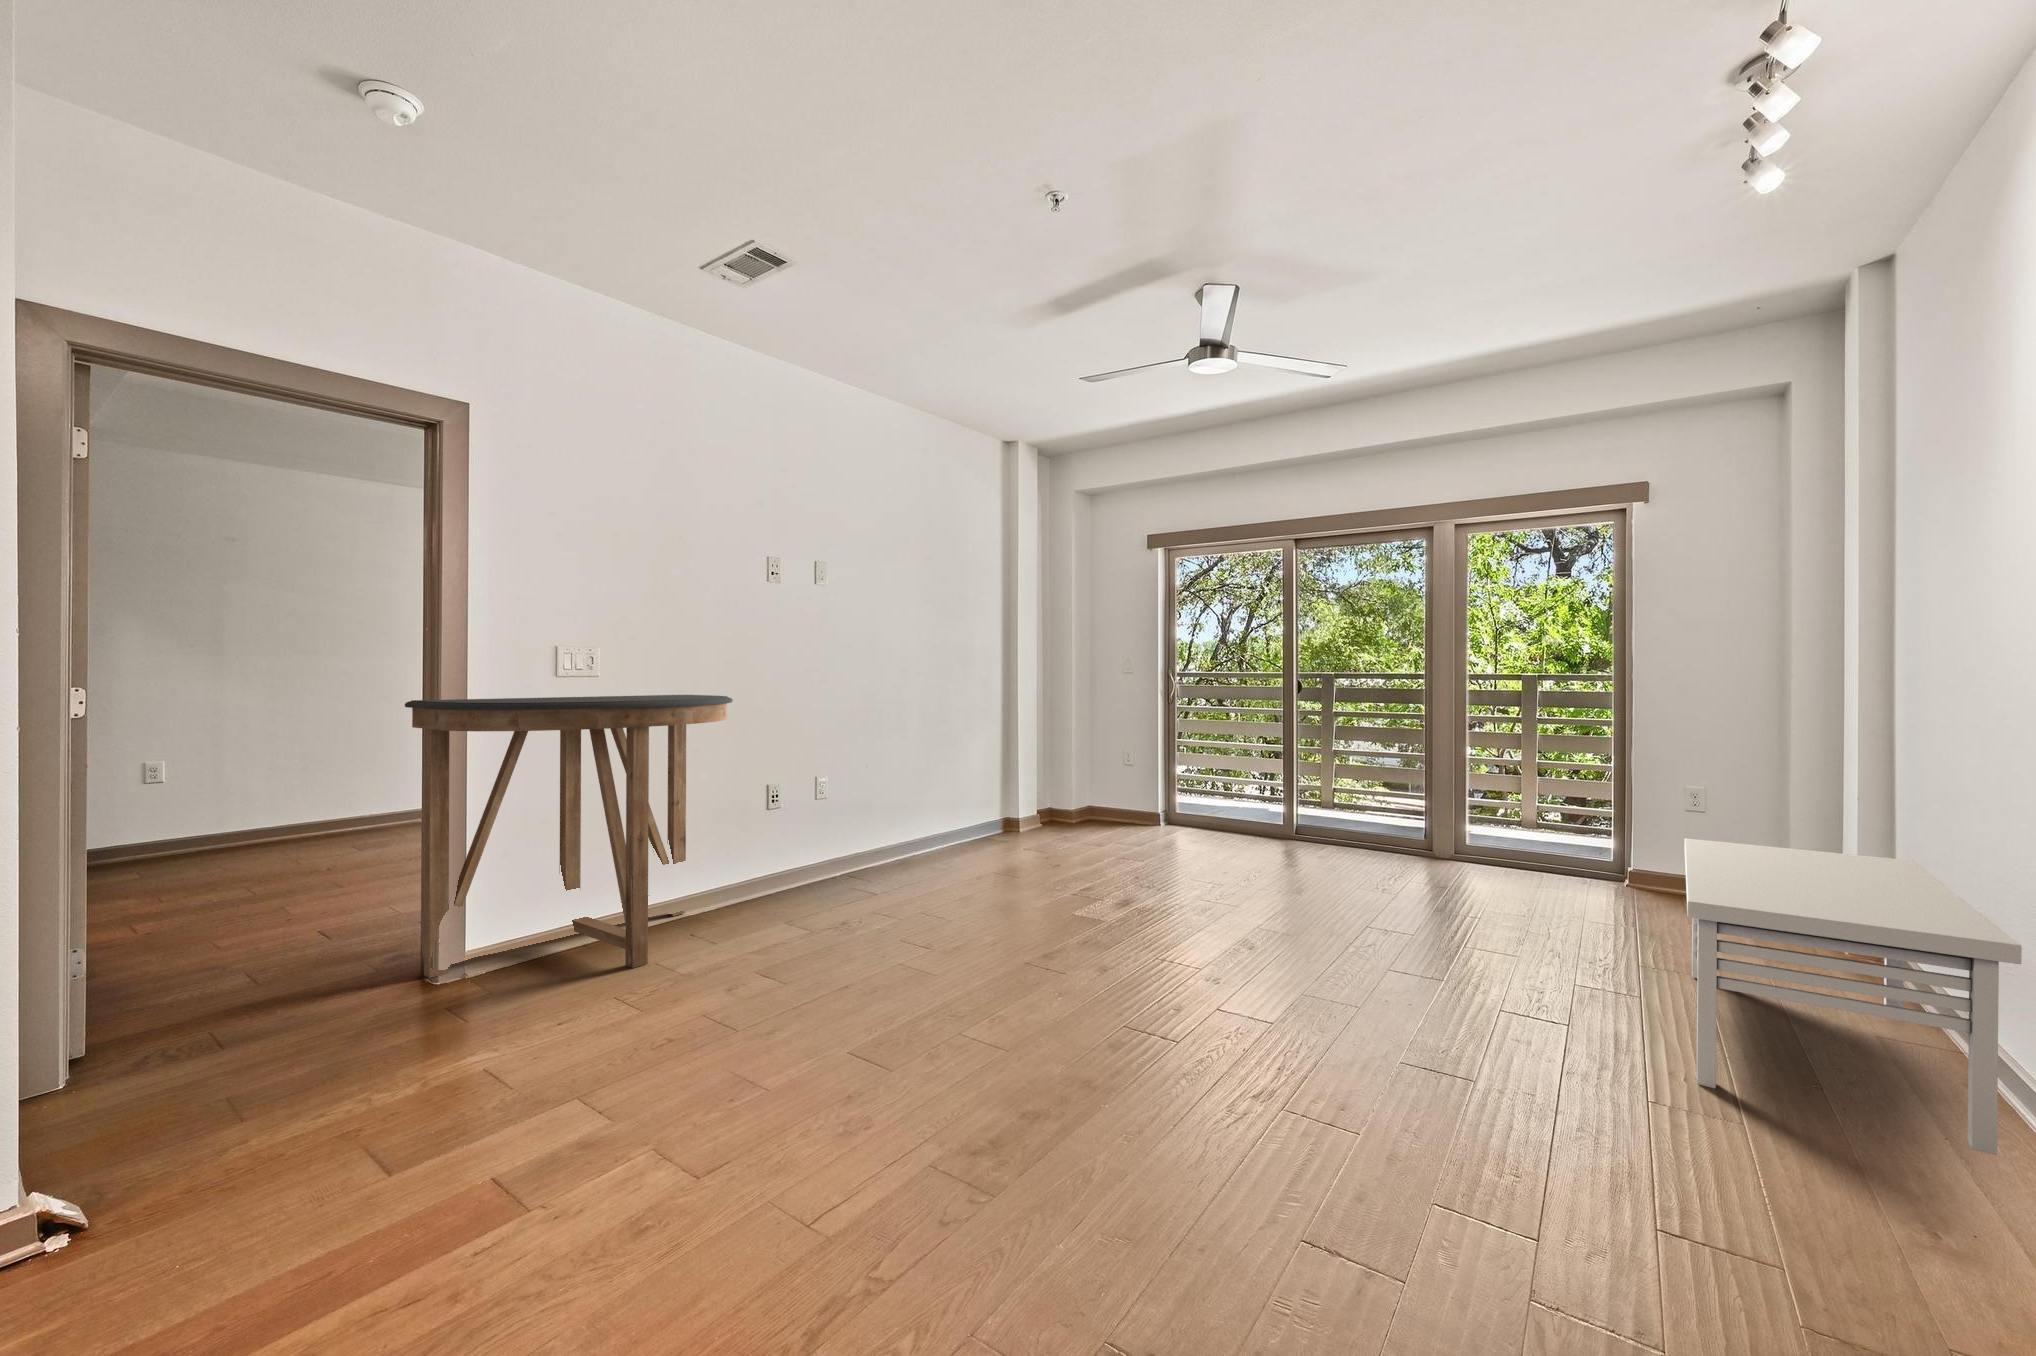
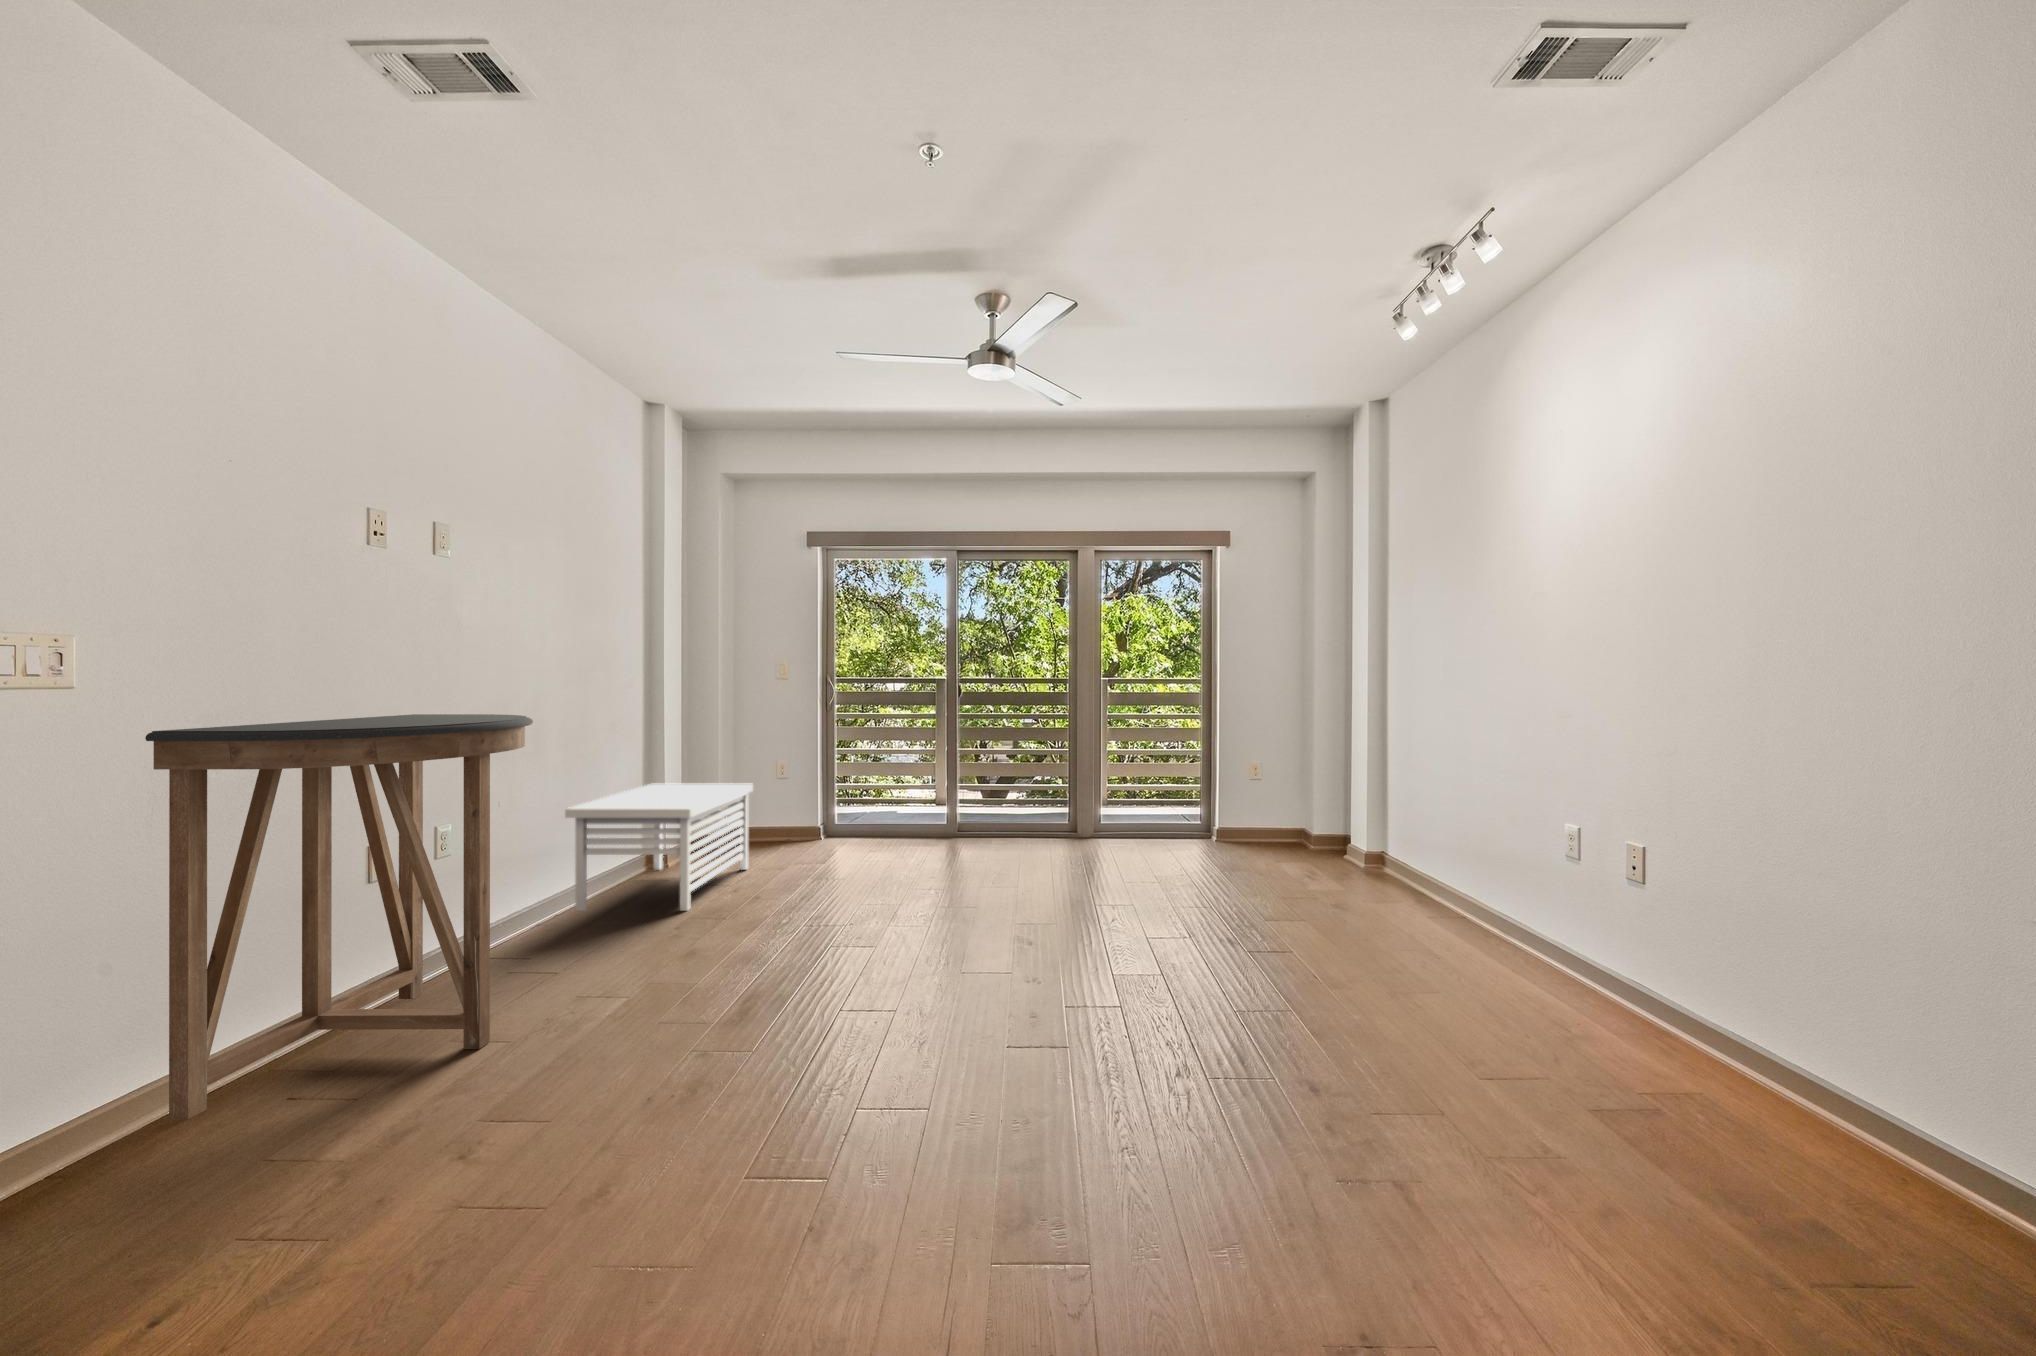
storage bench: present [1684,838,2022,1155] -> present [565,783,753,911]

